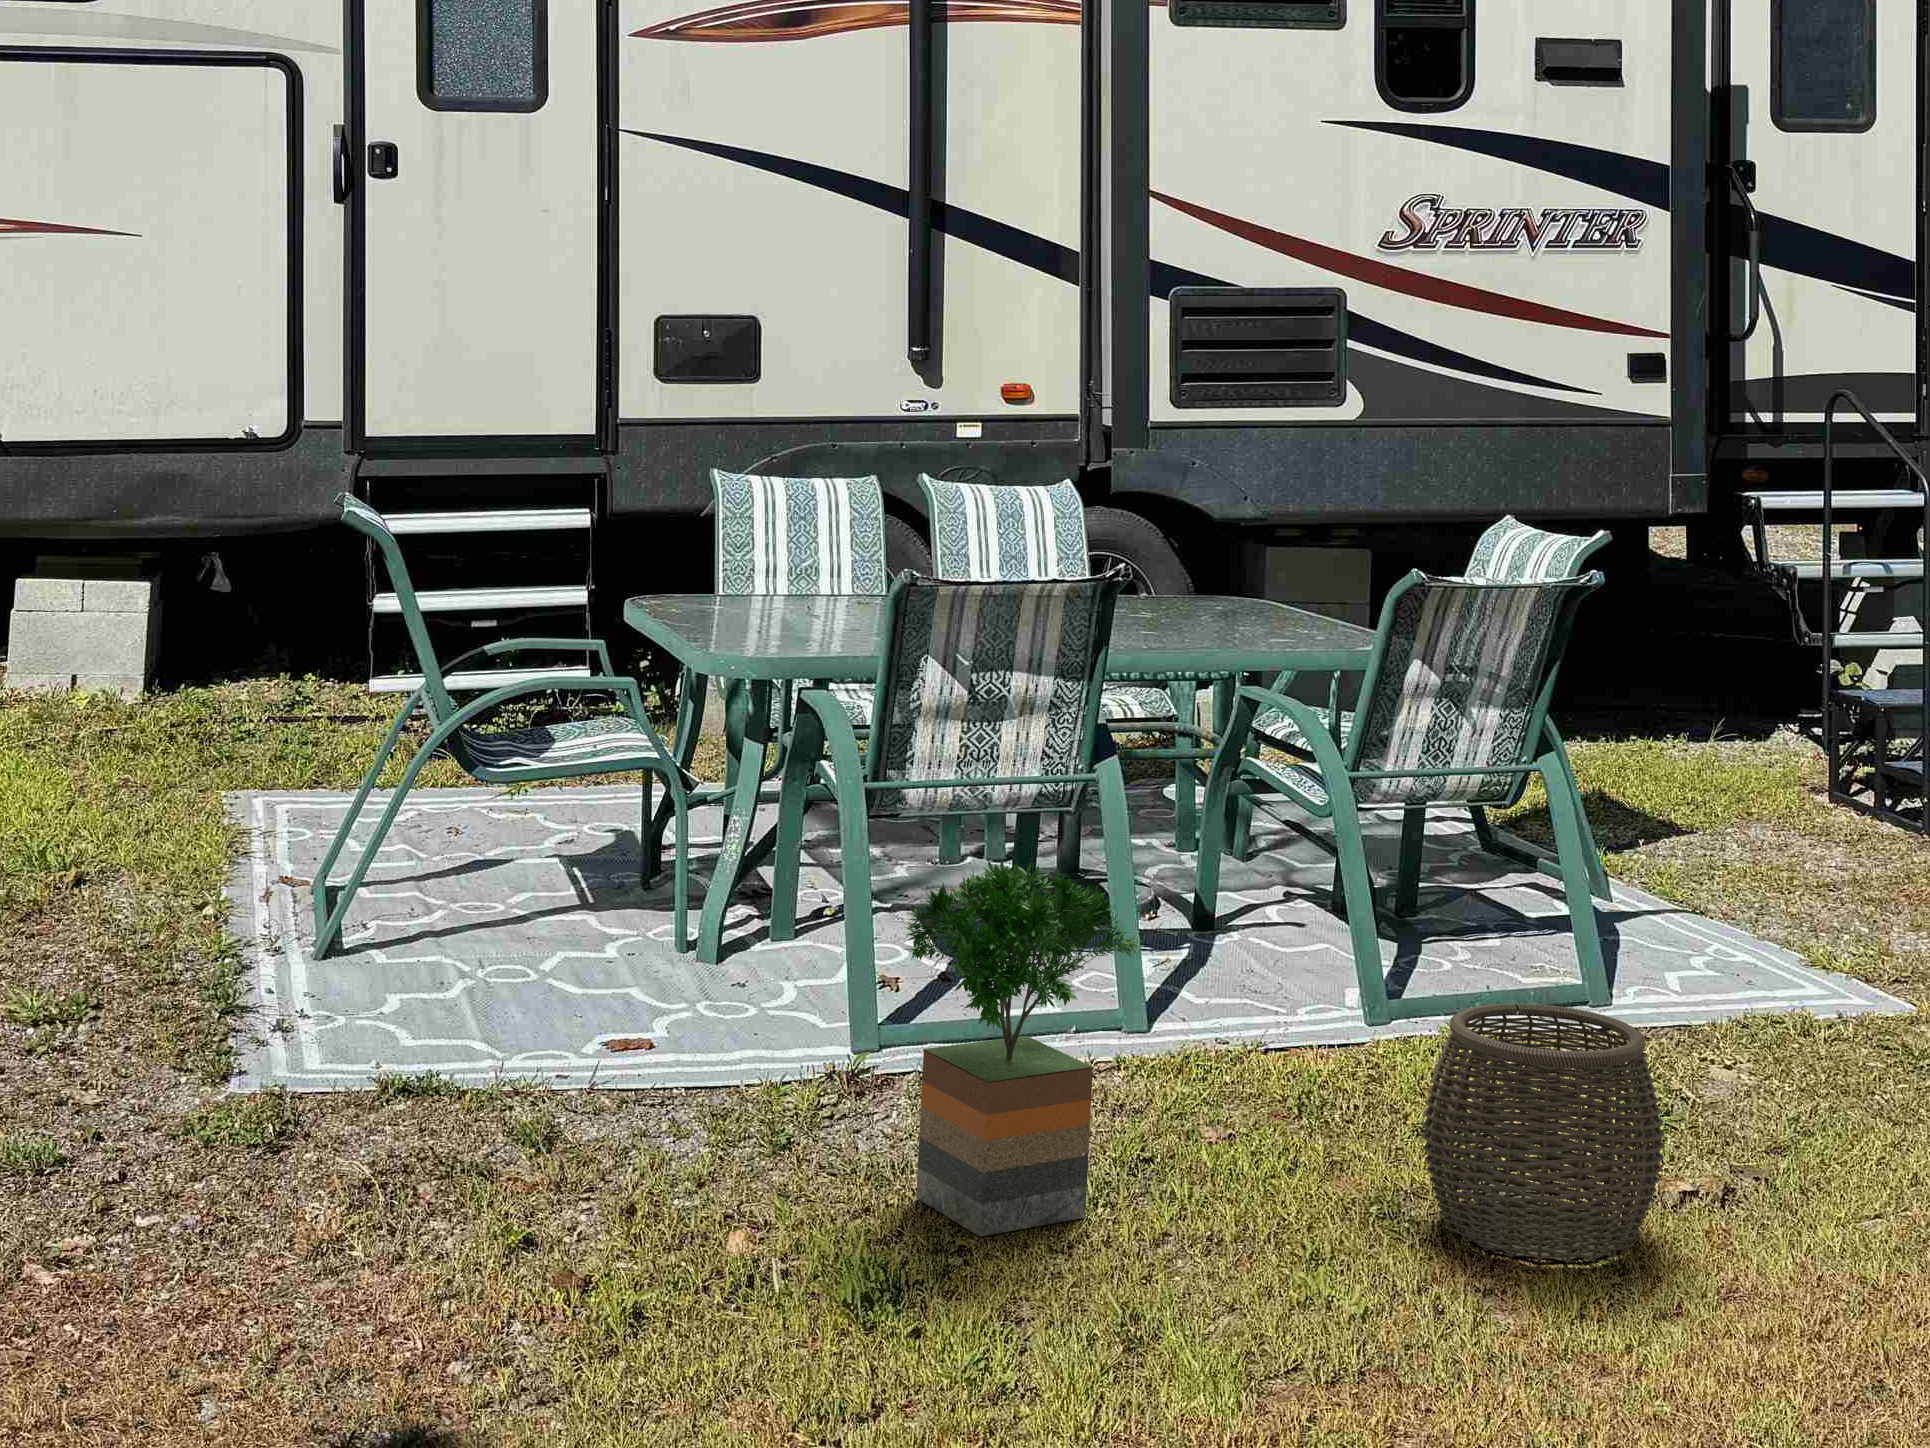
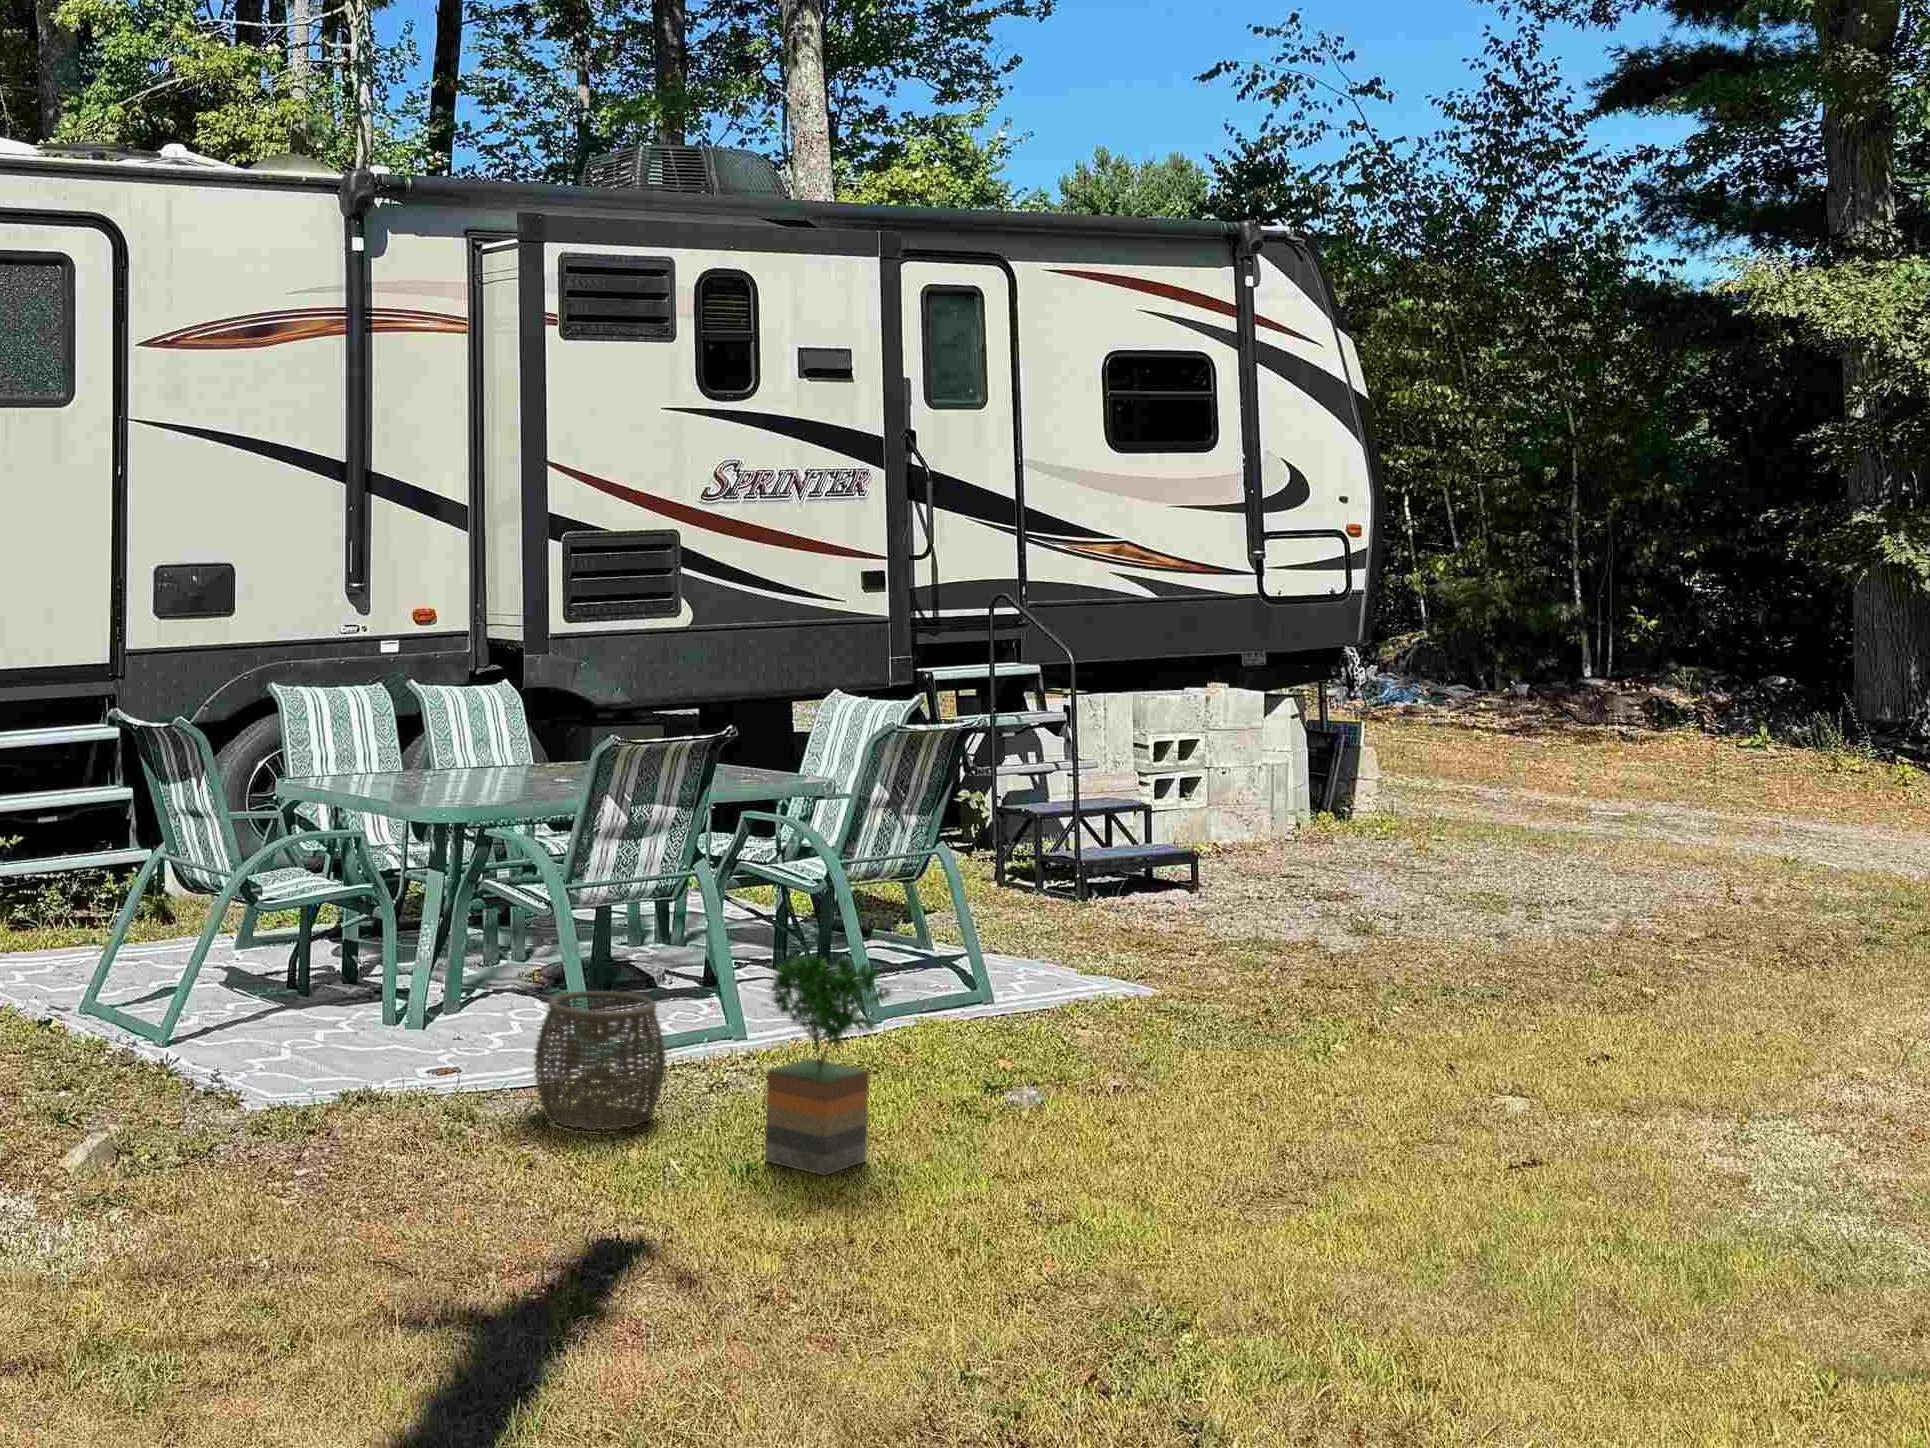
woven basket: present [1422,1003,1665,1263] -> present [534,991,666,1130]

